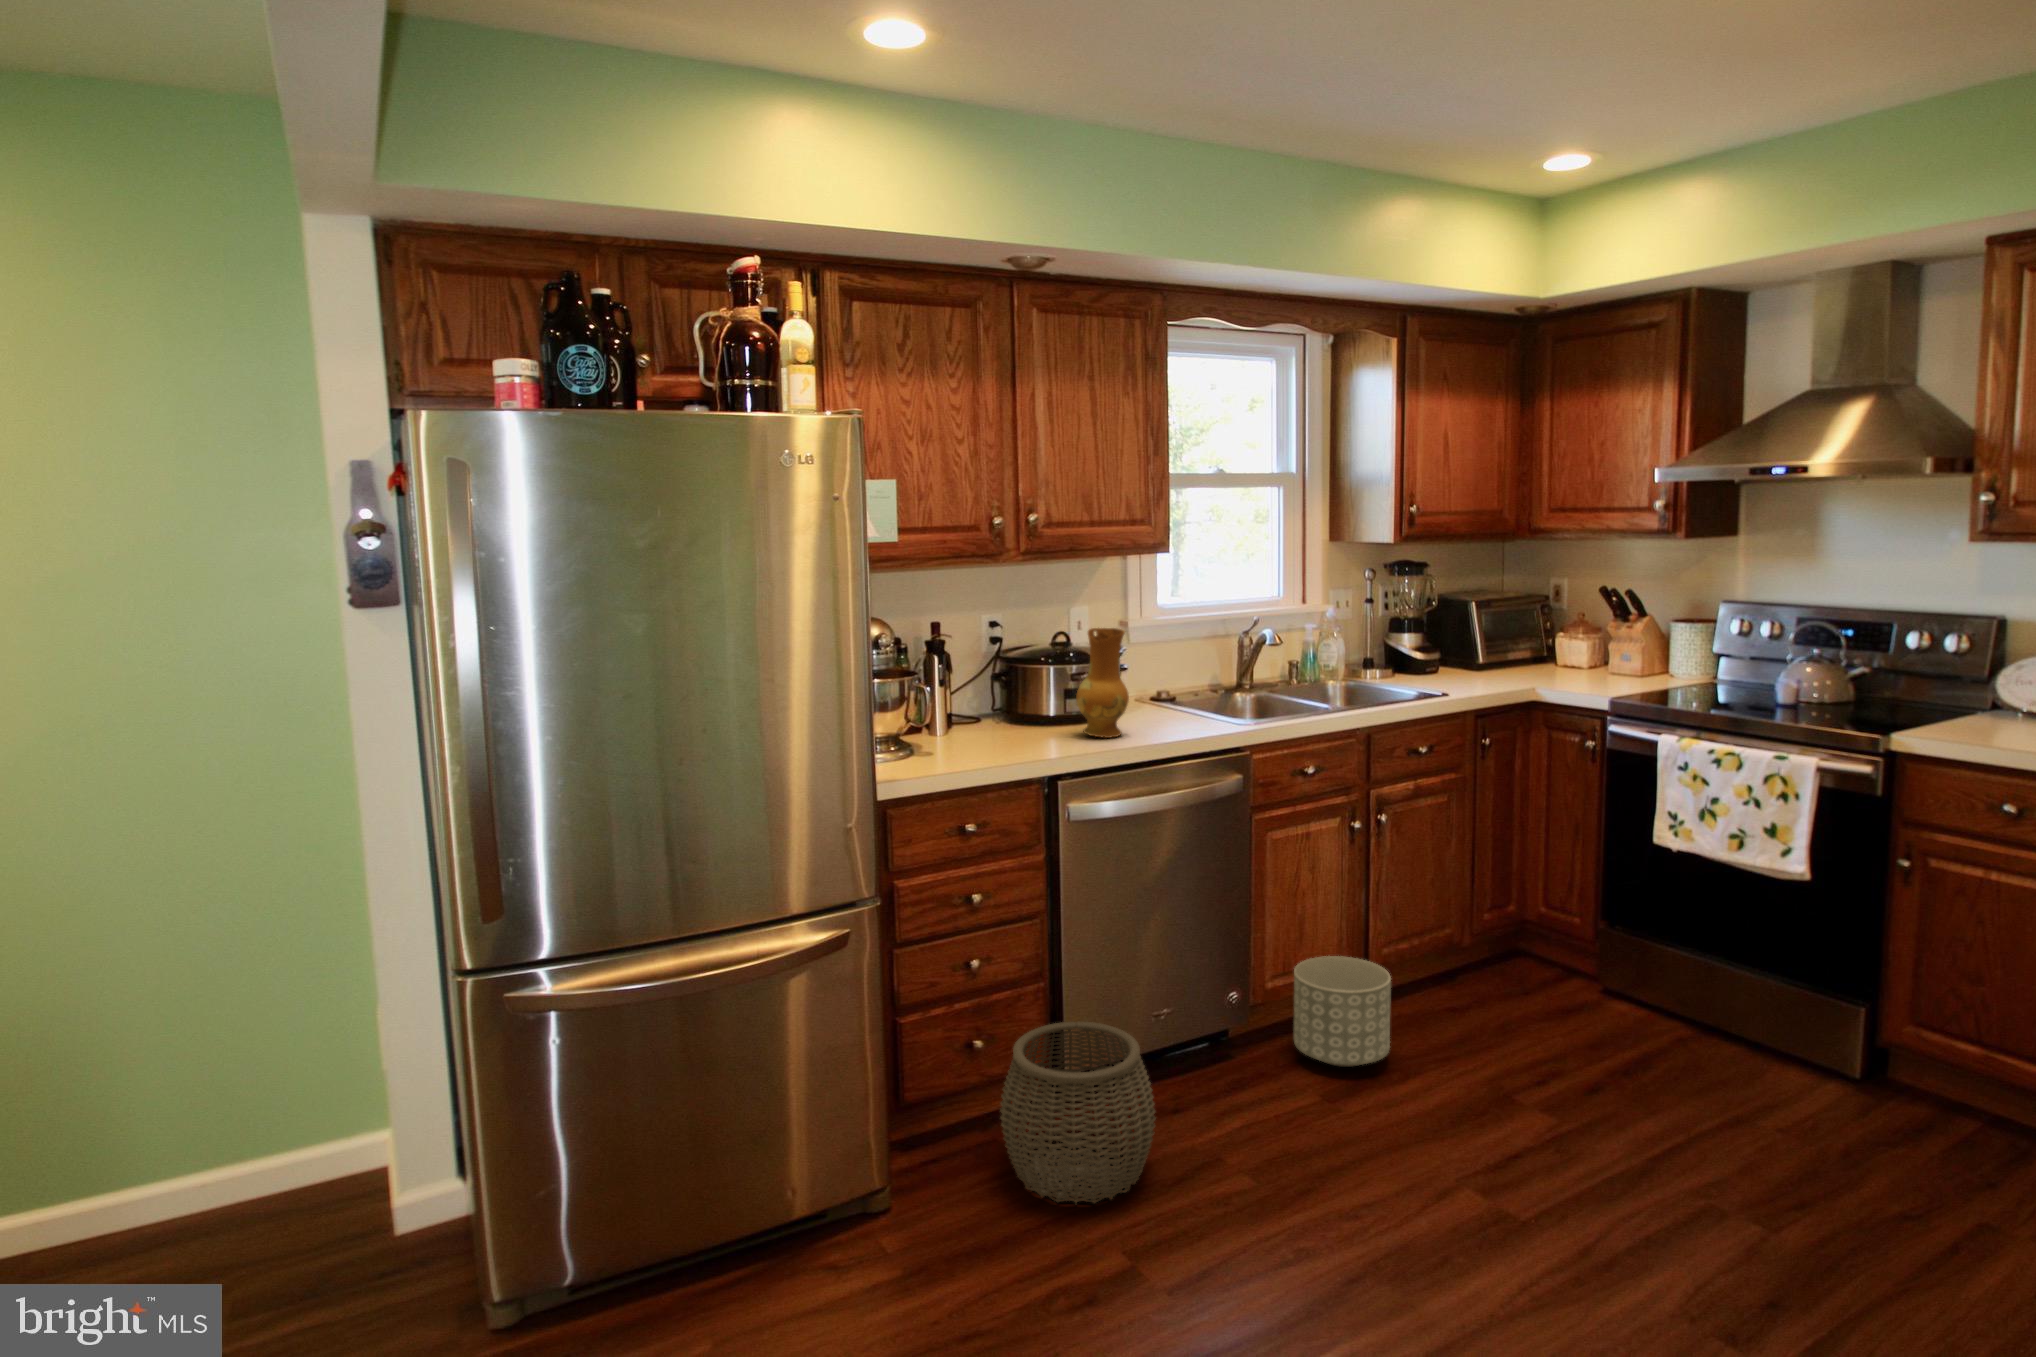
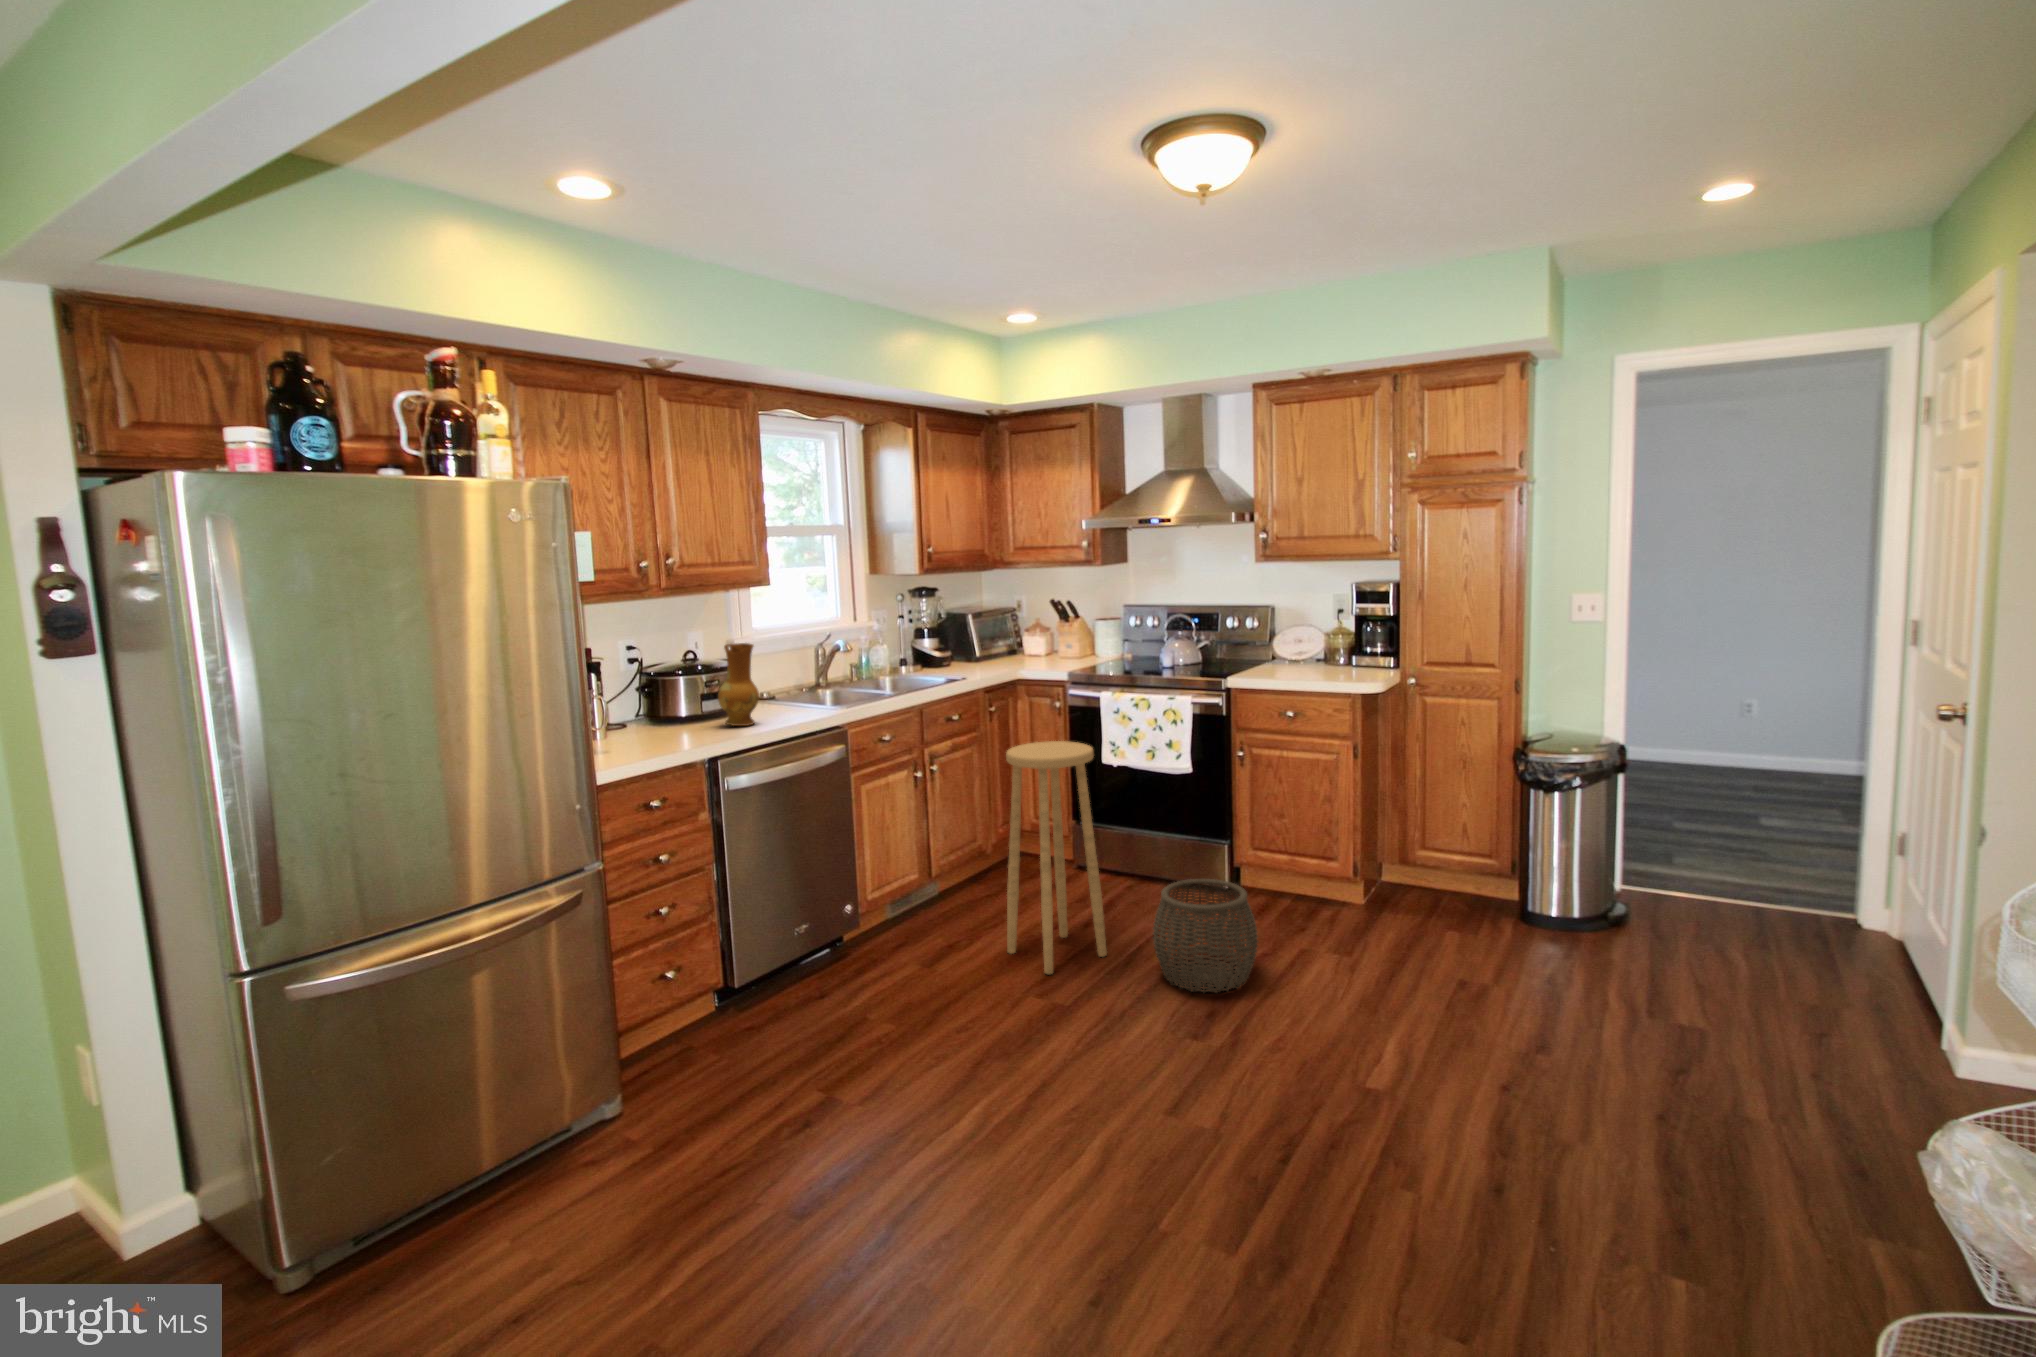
stool: none [1454,805,1620,1164] -> present [1006,741,1107,974]
planter: present [1294,956,1391,1067] -> none [890,867,959,943]
woven basket: present [1000,1022,1156,1203] -> present [1153,879,1258,993]

